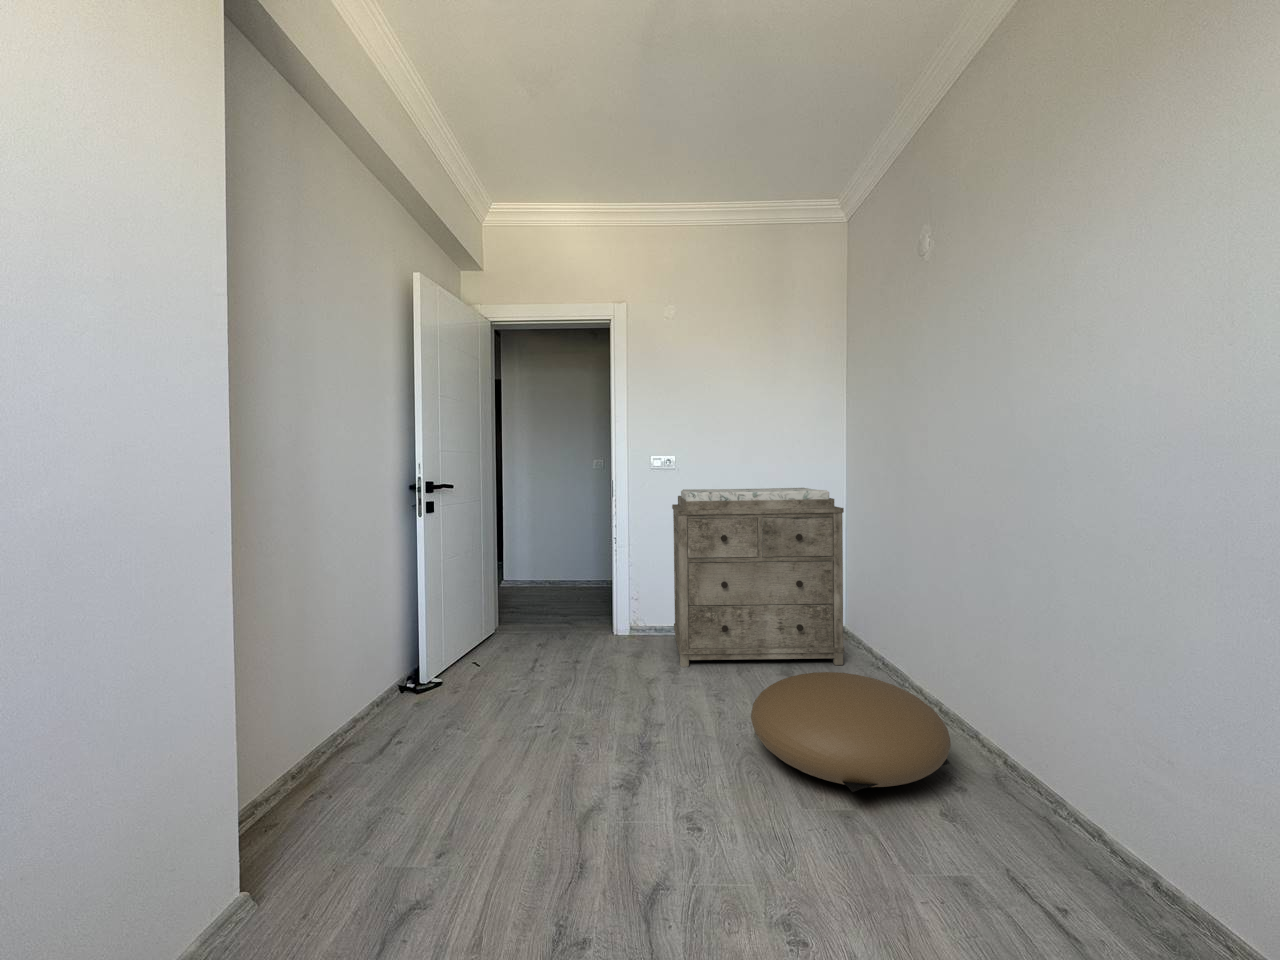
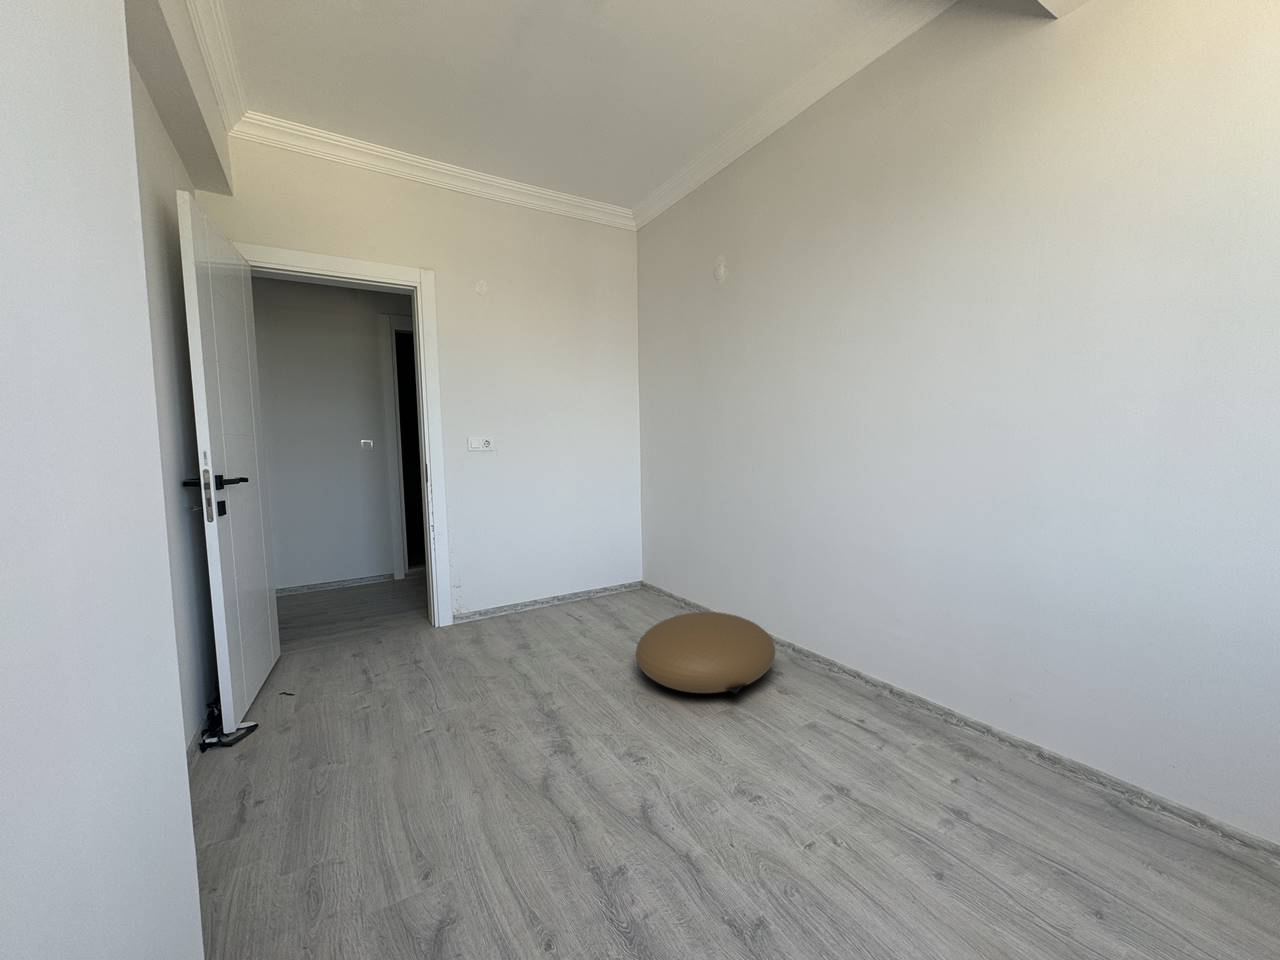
dresser: present [672,488,845,667] -> none [496,463,659,642]

